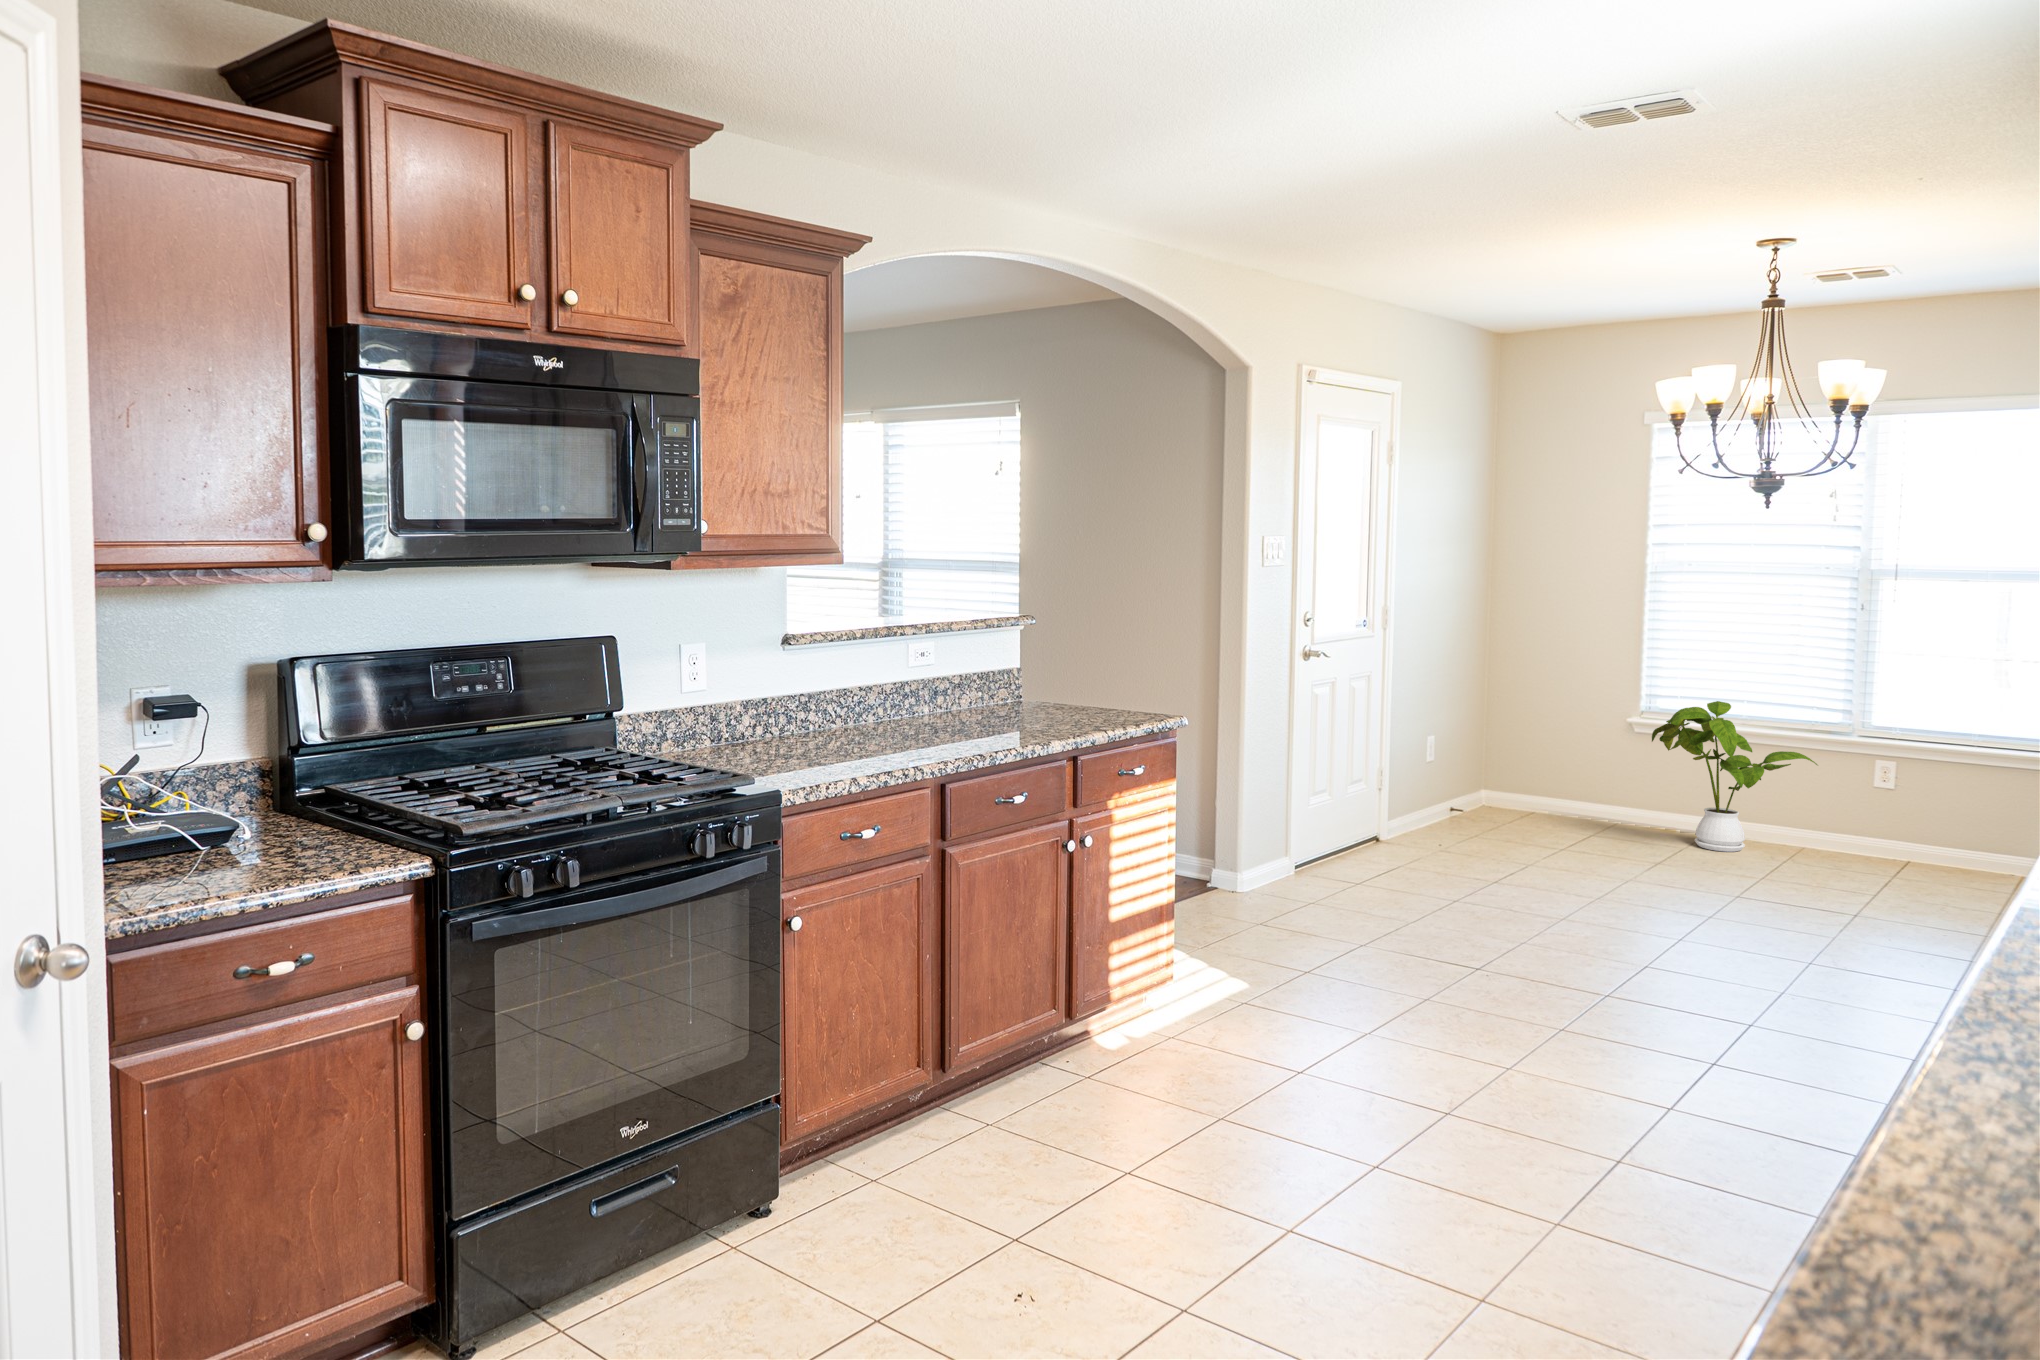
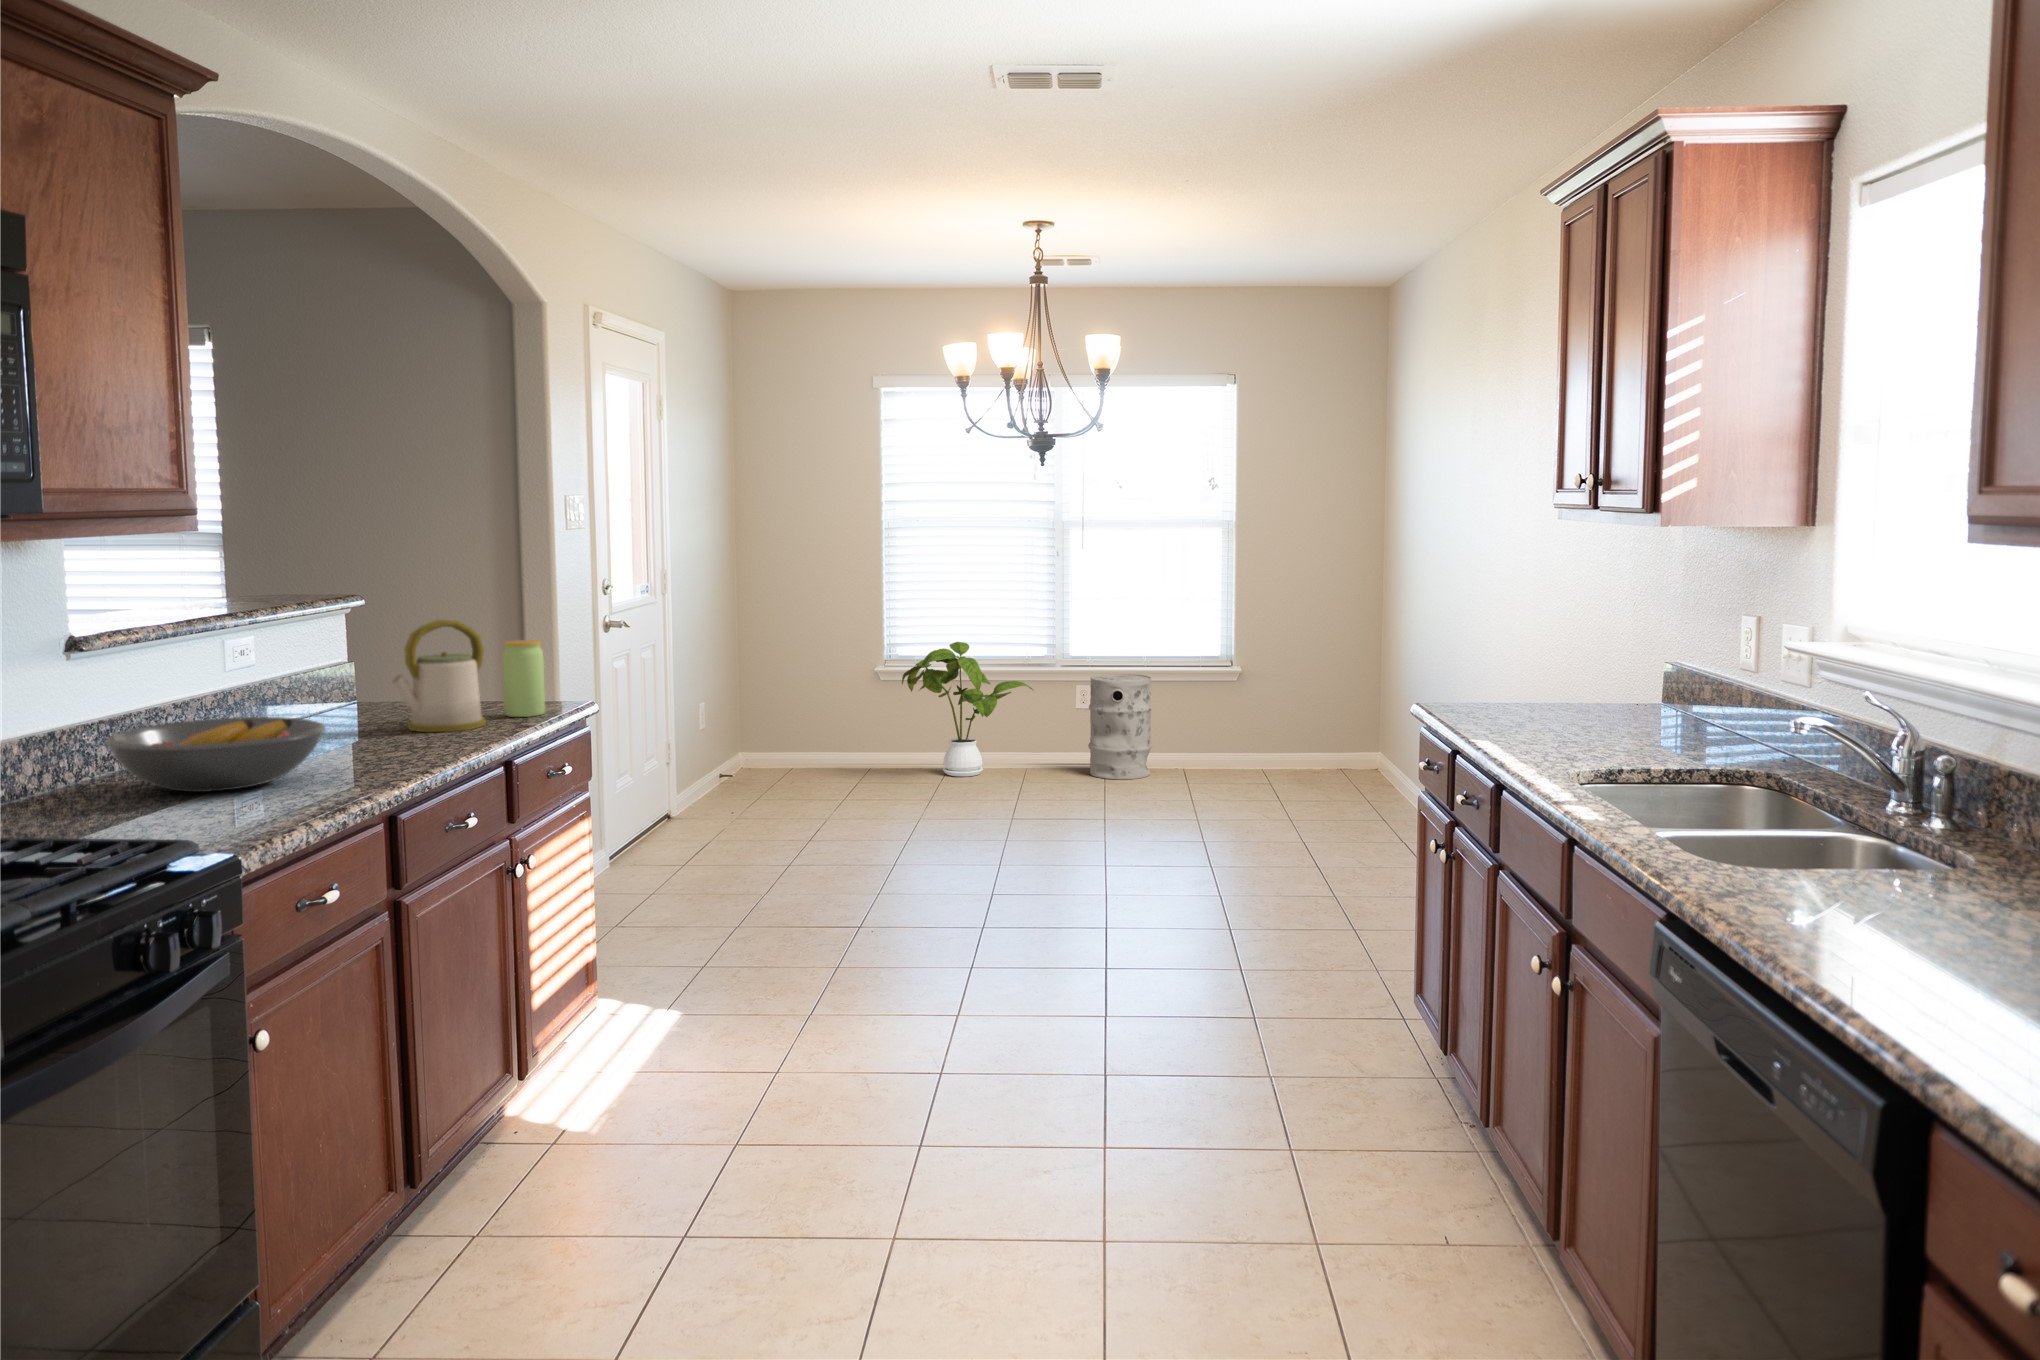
kettle: none [1010,639,1082,730] -> present [392,620,486,732]
jar: none [1103,661,1135,726] -> present [503,640,545,717]
fruit bowl: none [779,700,914,752] -> present [105,717,326,792]
trash can: none [1885,757,1982,888] -> present [1088,674,1152,779]

